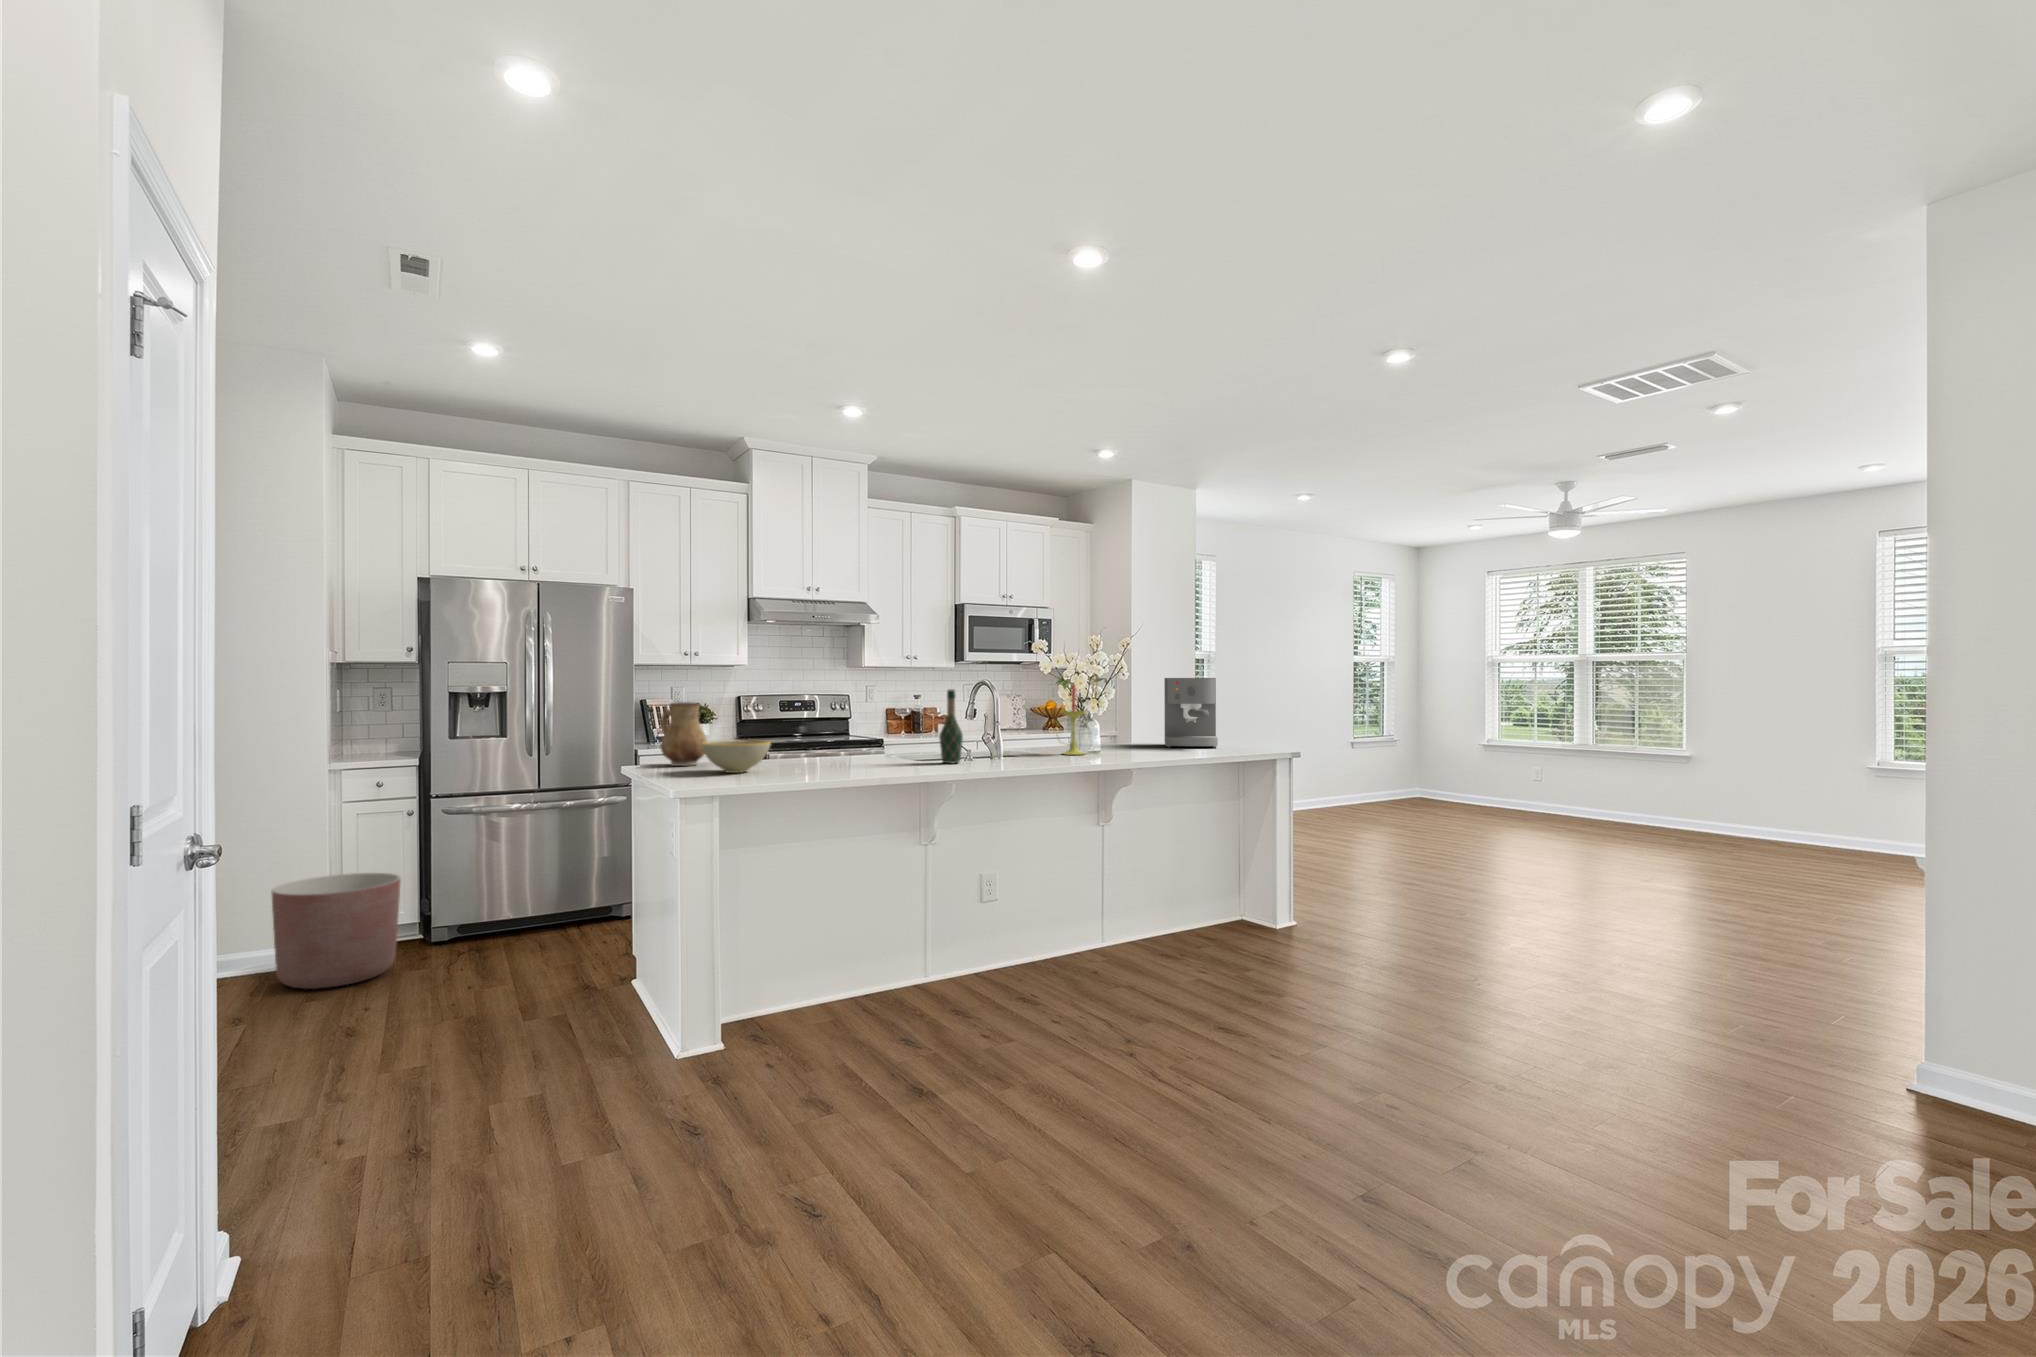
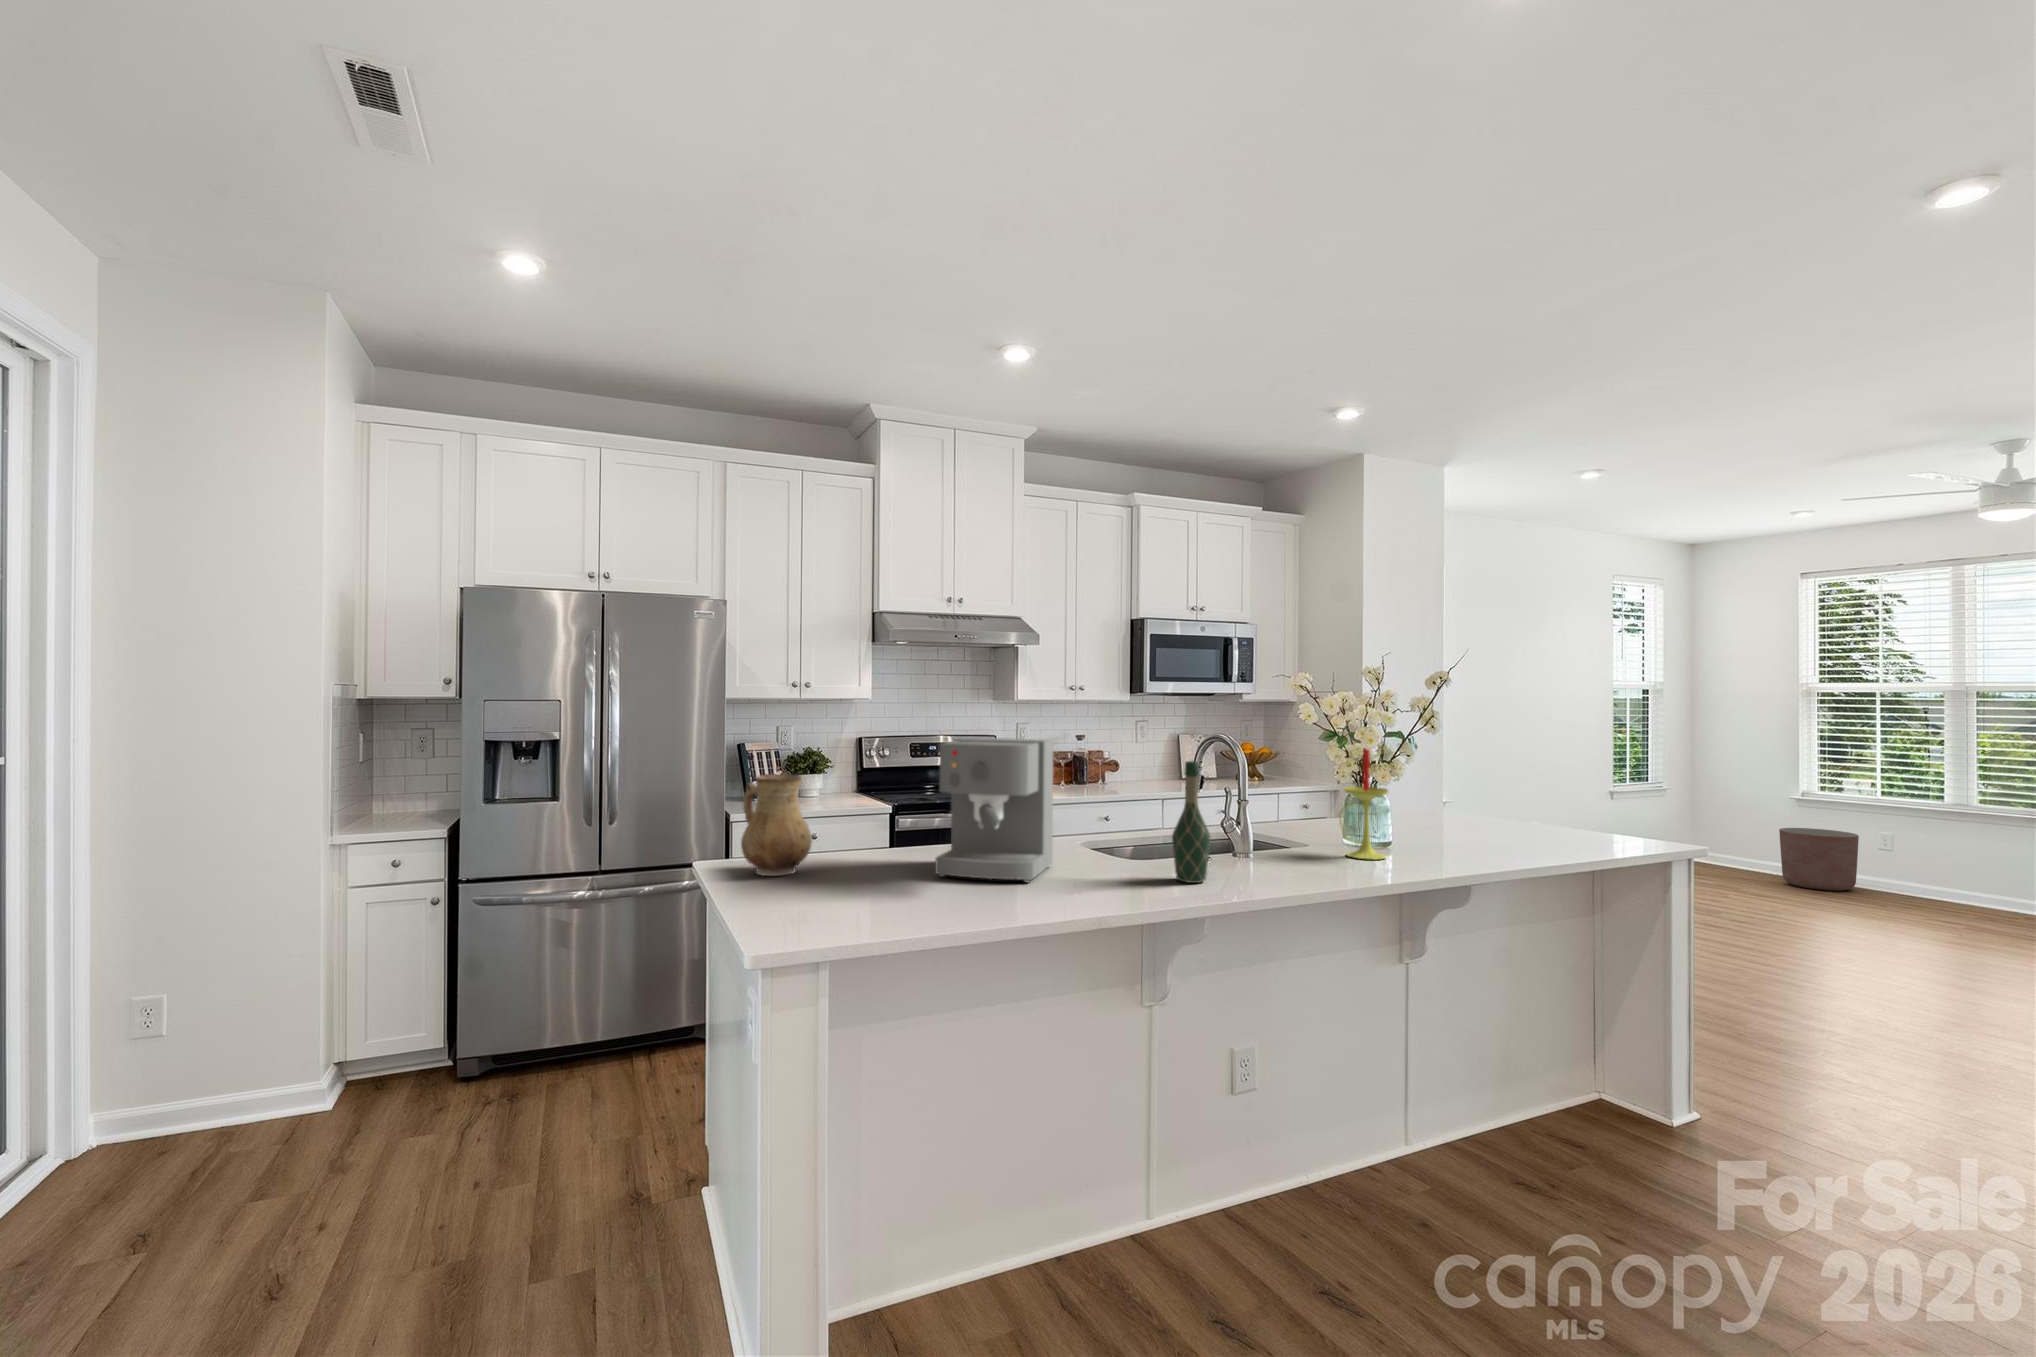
coffee maker: present [1164,678,1218,748] -> present [935,737,1053,882]
bowl: present [701,740,771,773] -> none [797,844,909,905]
planter: present [271,873,401,989] -> present [1779,828,1859,891]

